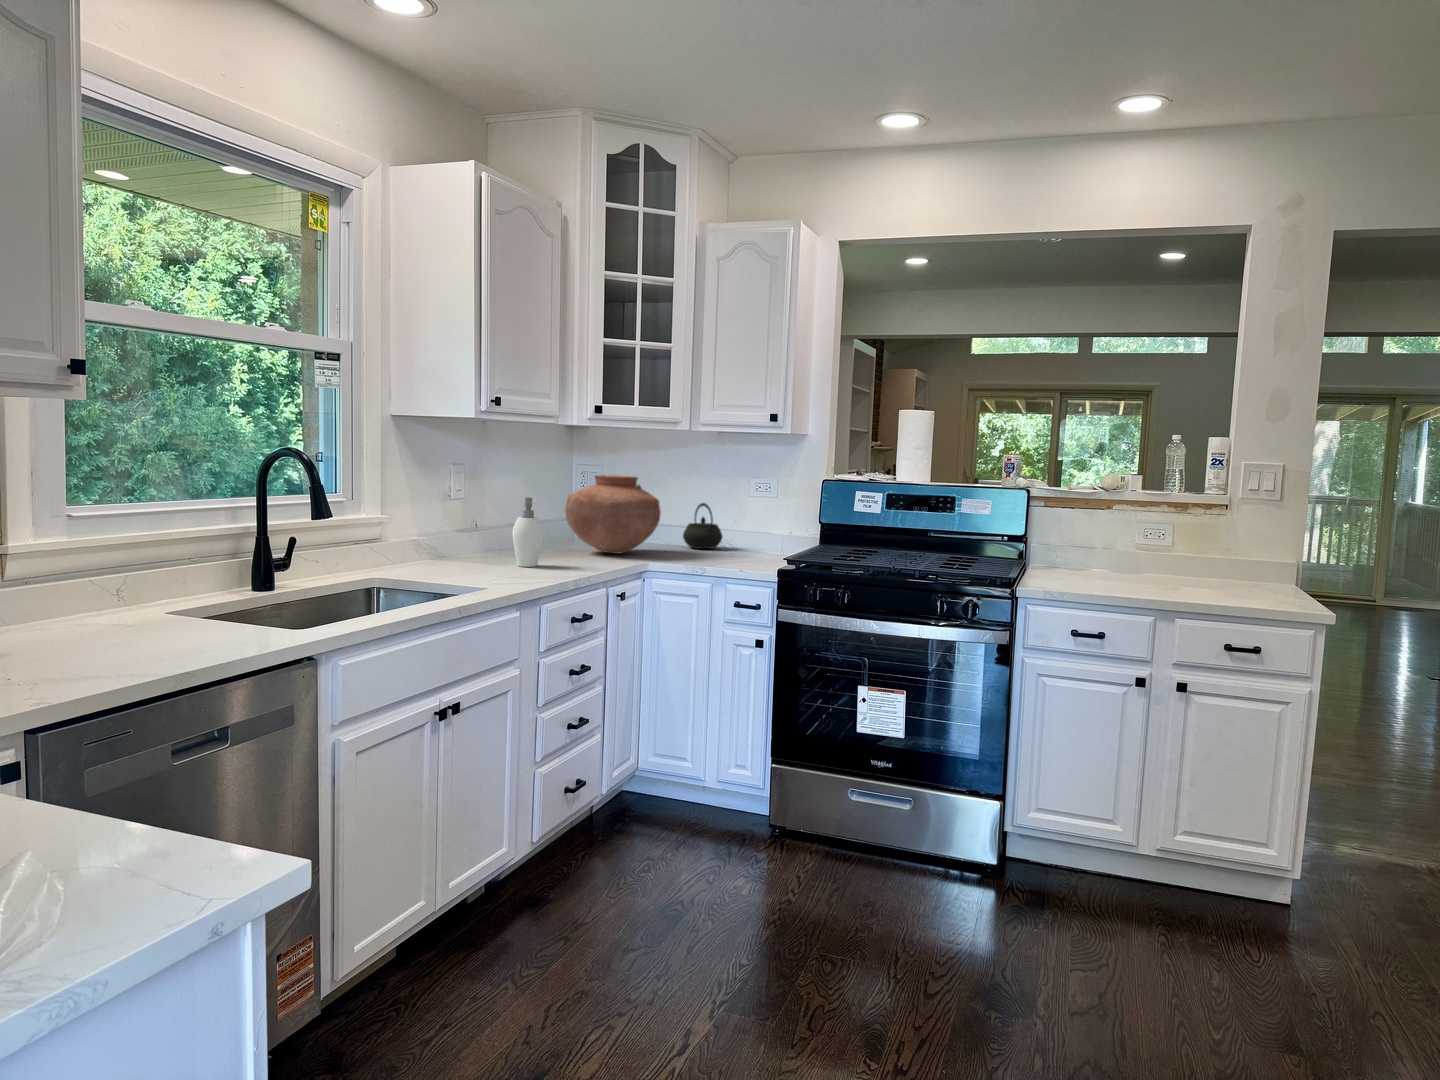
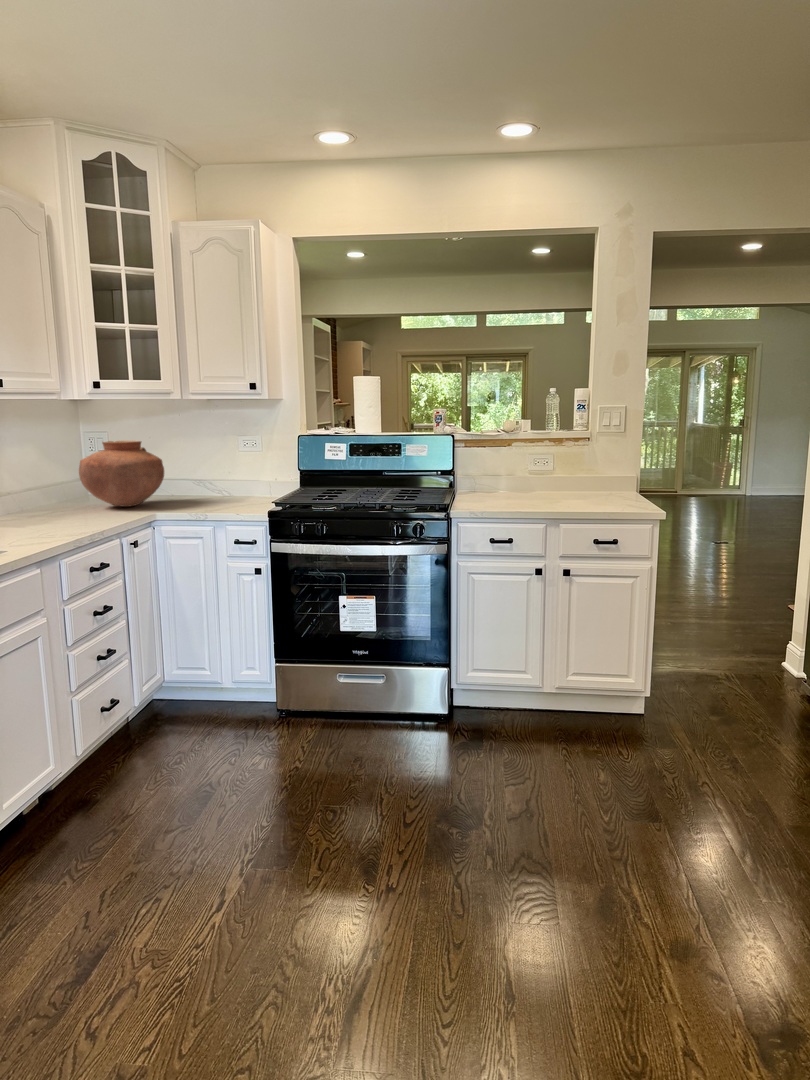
soap dispenser: present [513,497,543,567] -> none [29,466,58,526]
kettle: present [683,503,722,549] -> none [186,459,220,496]

